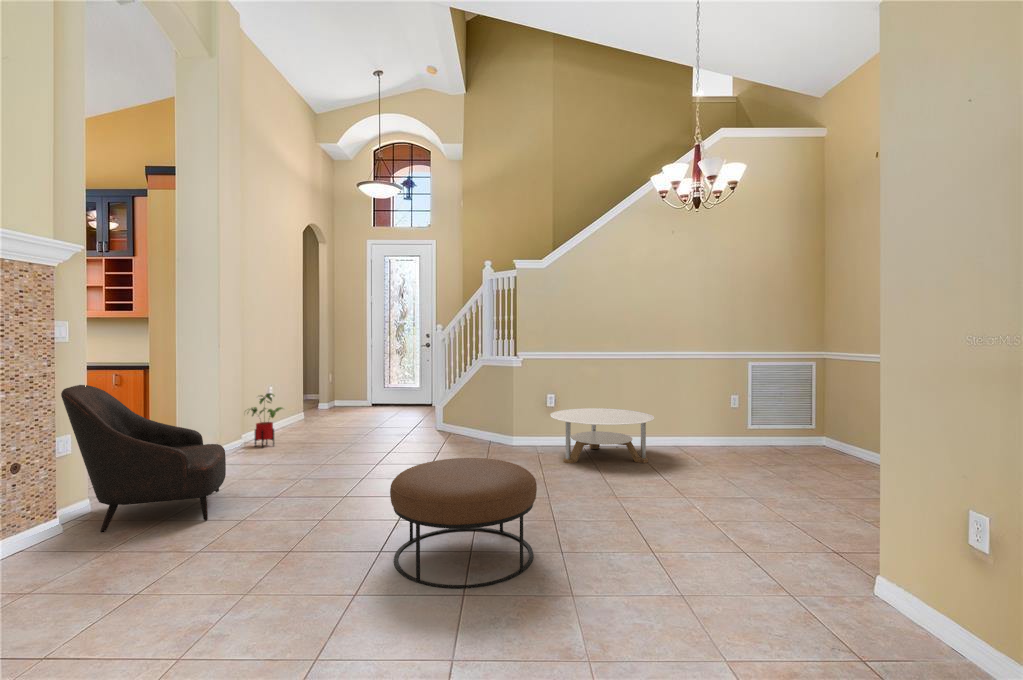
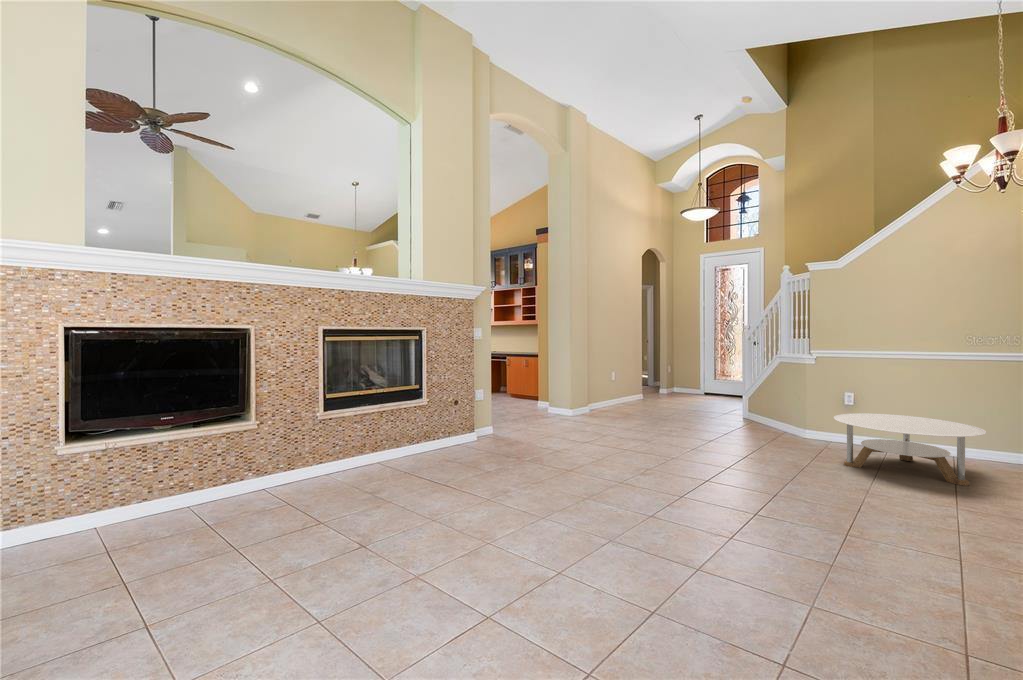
armchair: present [61,385,226,533] -> none [476,363,554,446]
house plant: present [248,393,283,448] -> none [588,376,613,414]
ottoman: present [390,458,537,589] -> none [604,430,719,523]

